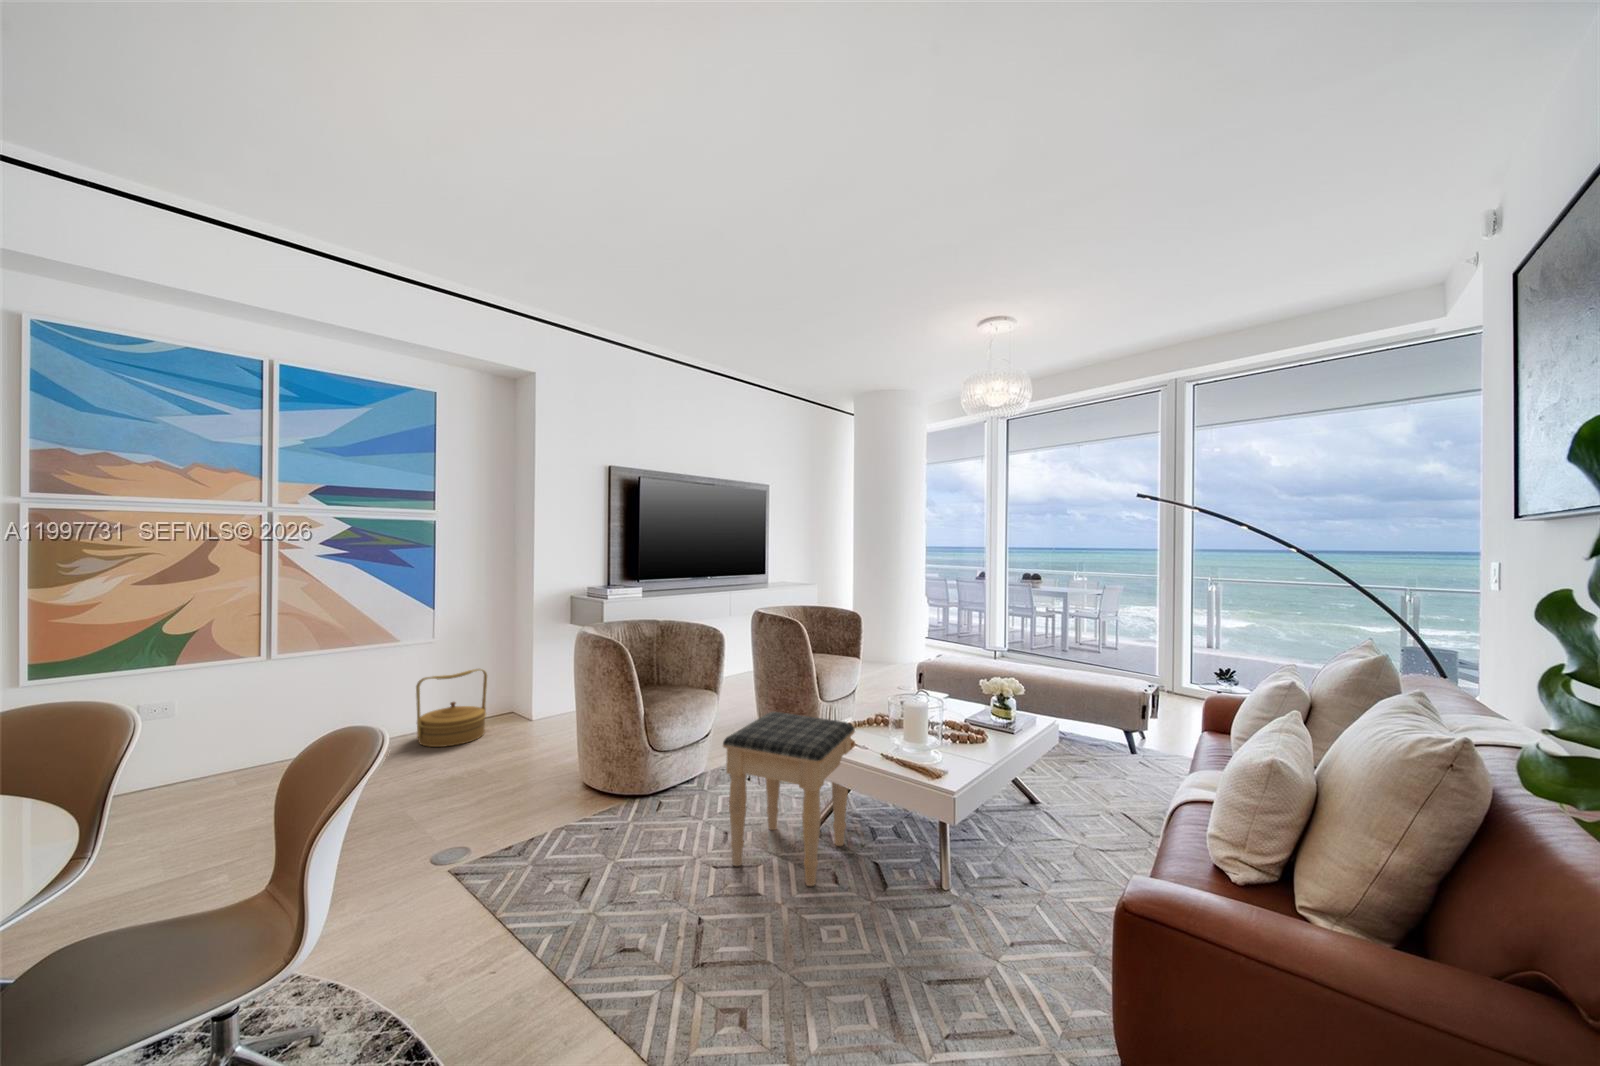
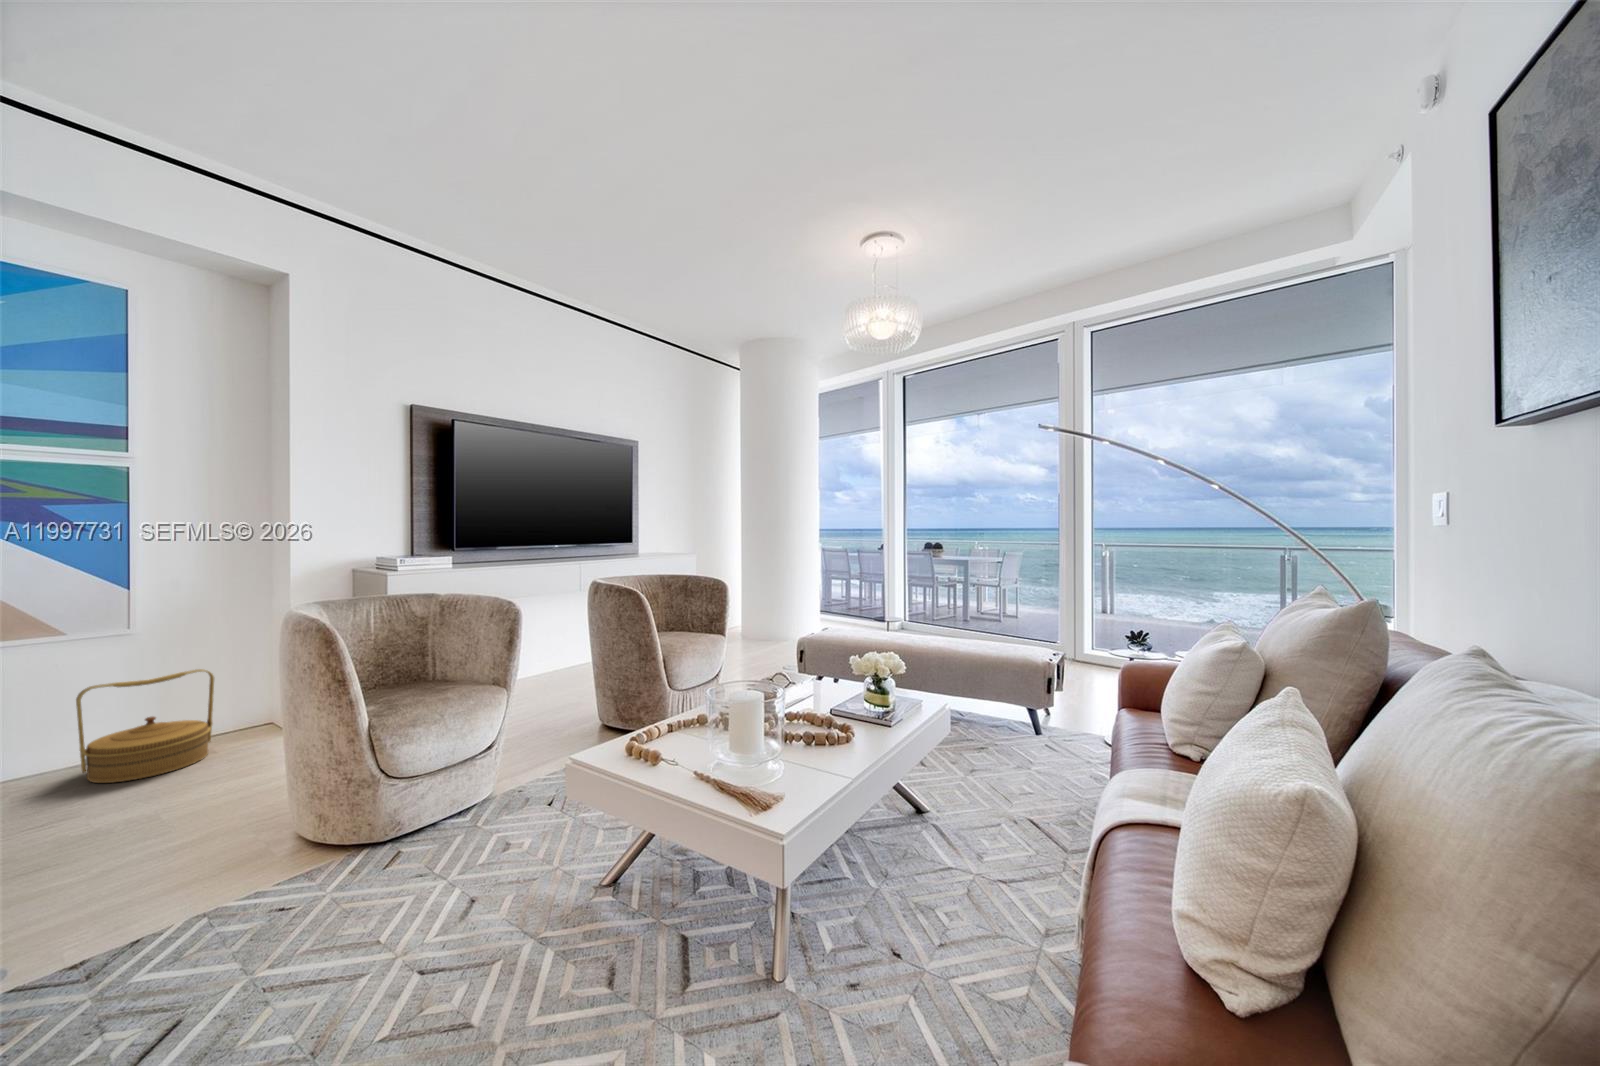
footstool: present [723,712,855,886] -> none [430,716,662,997]

